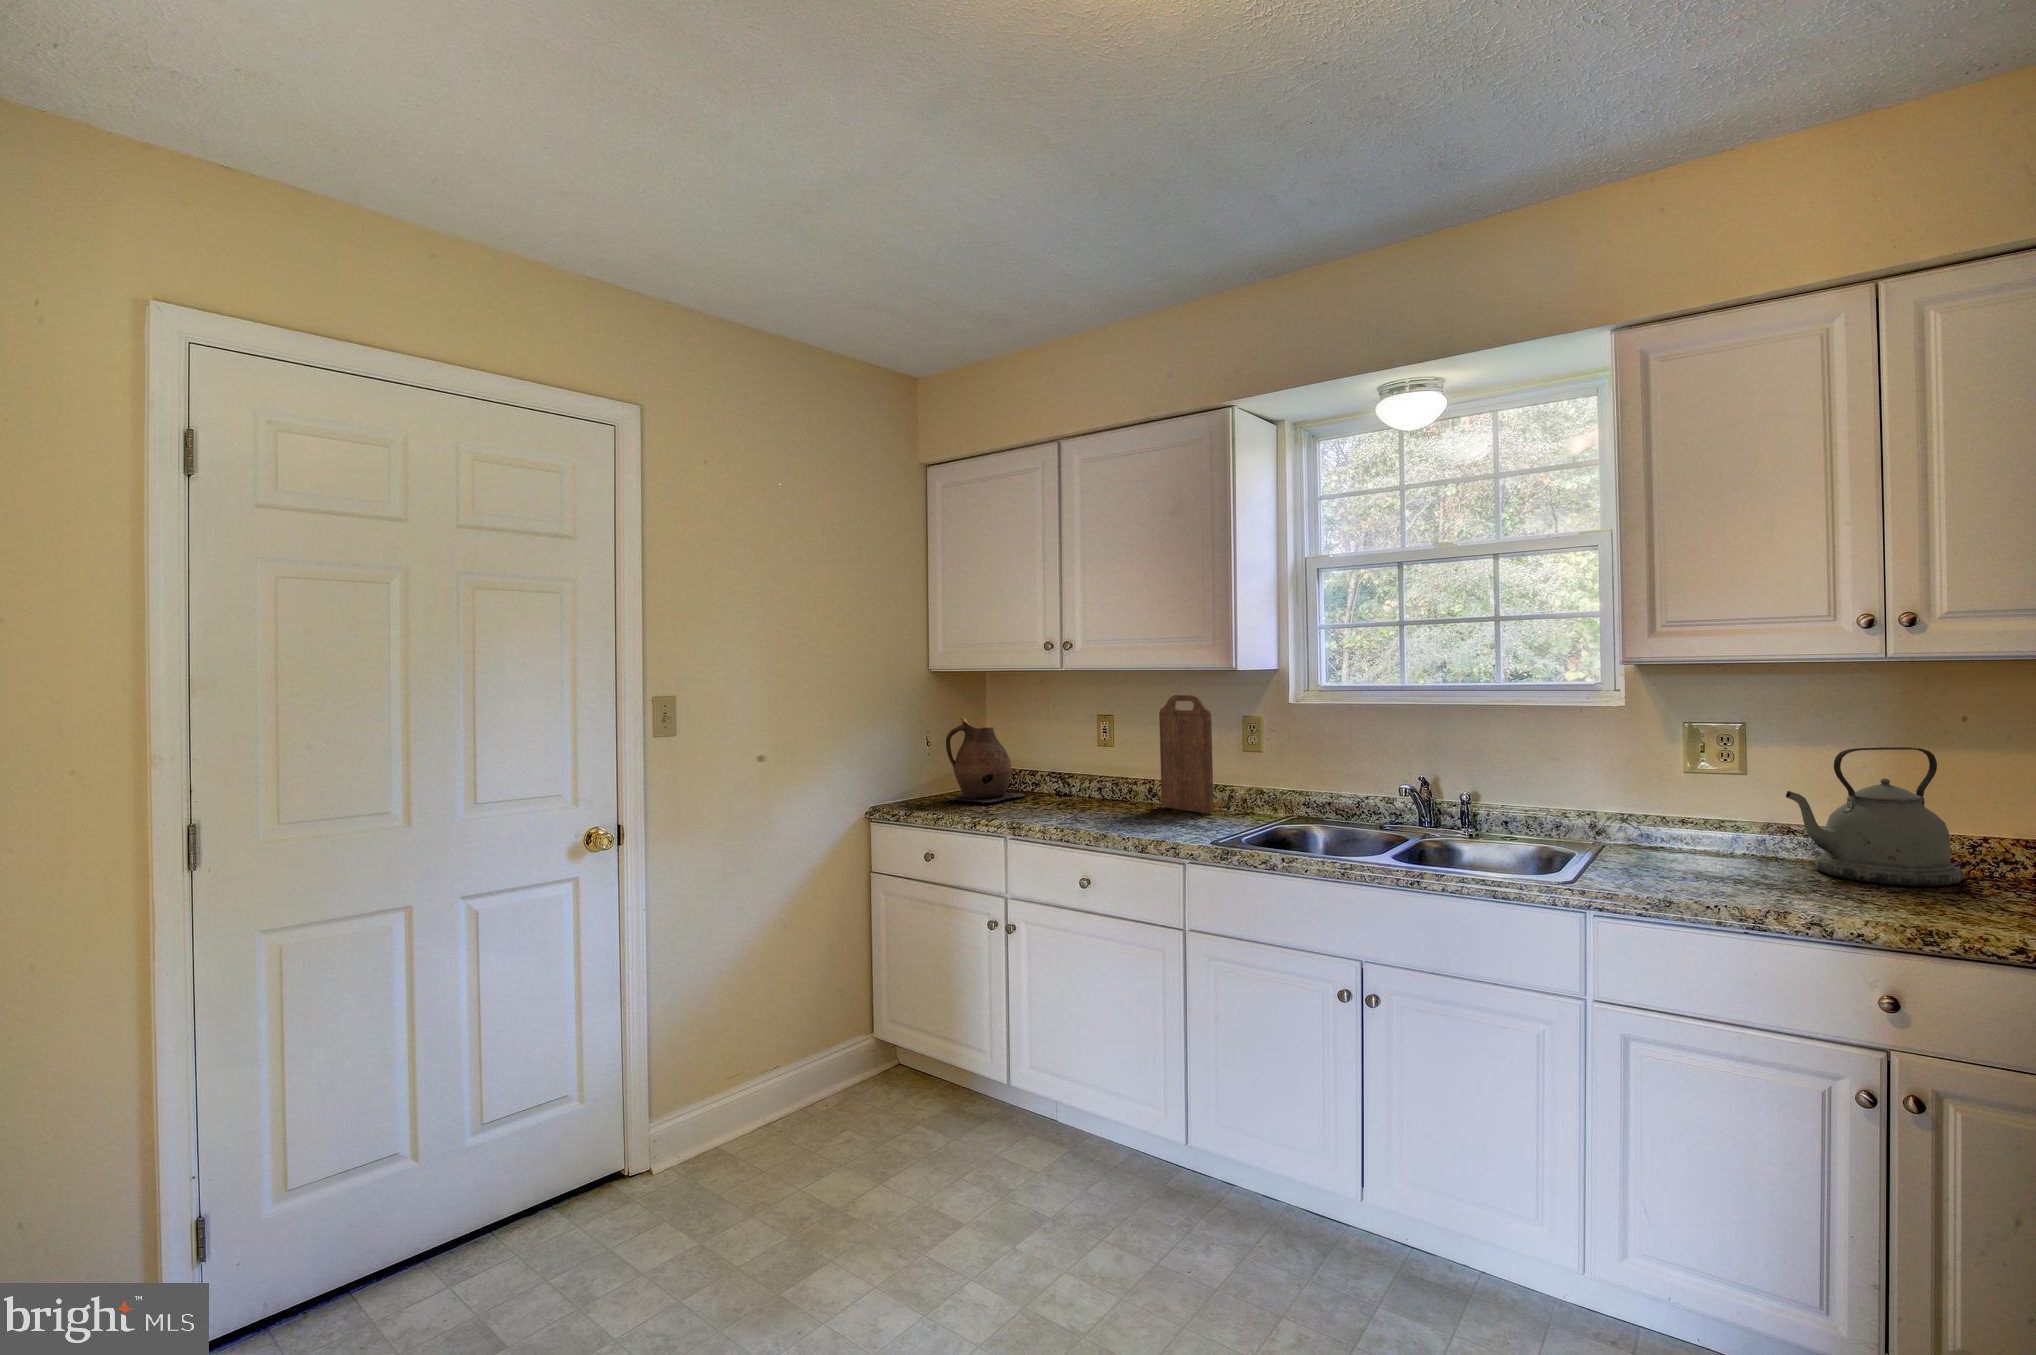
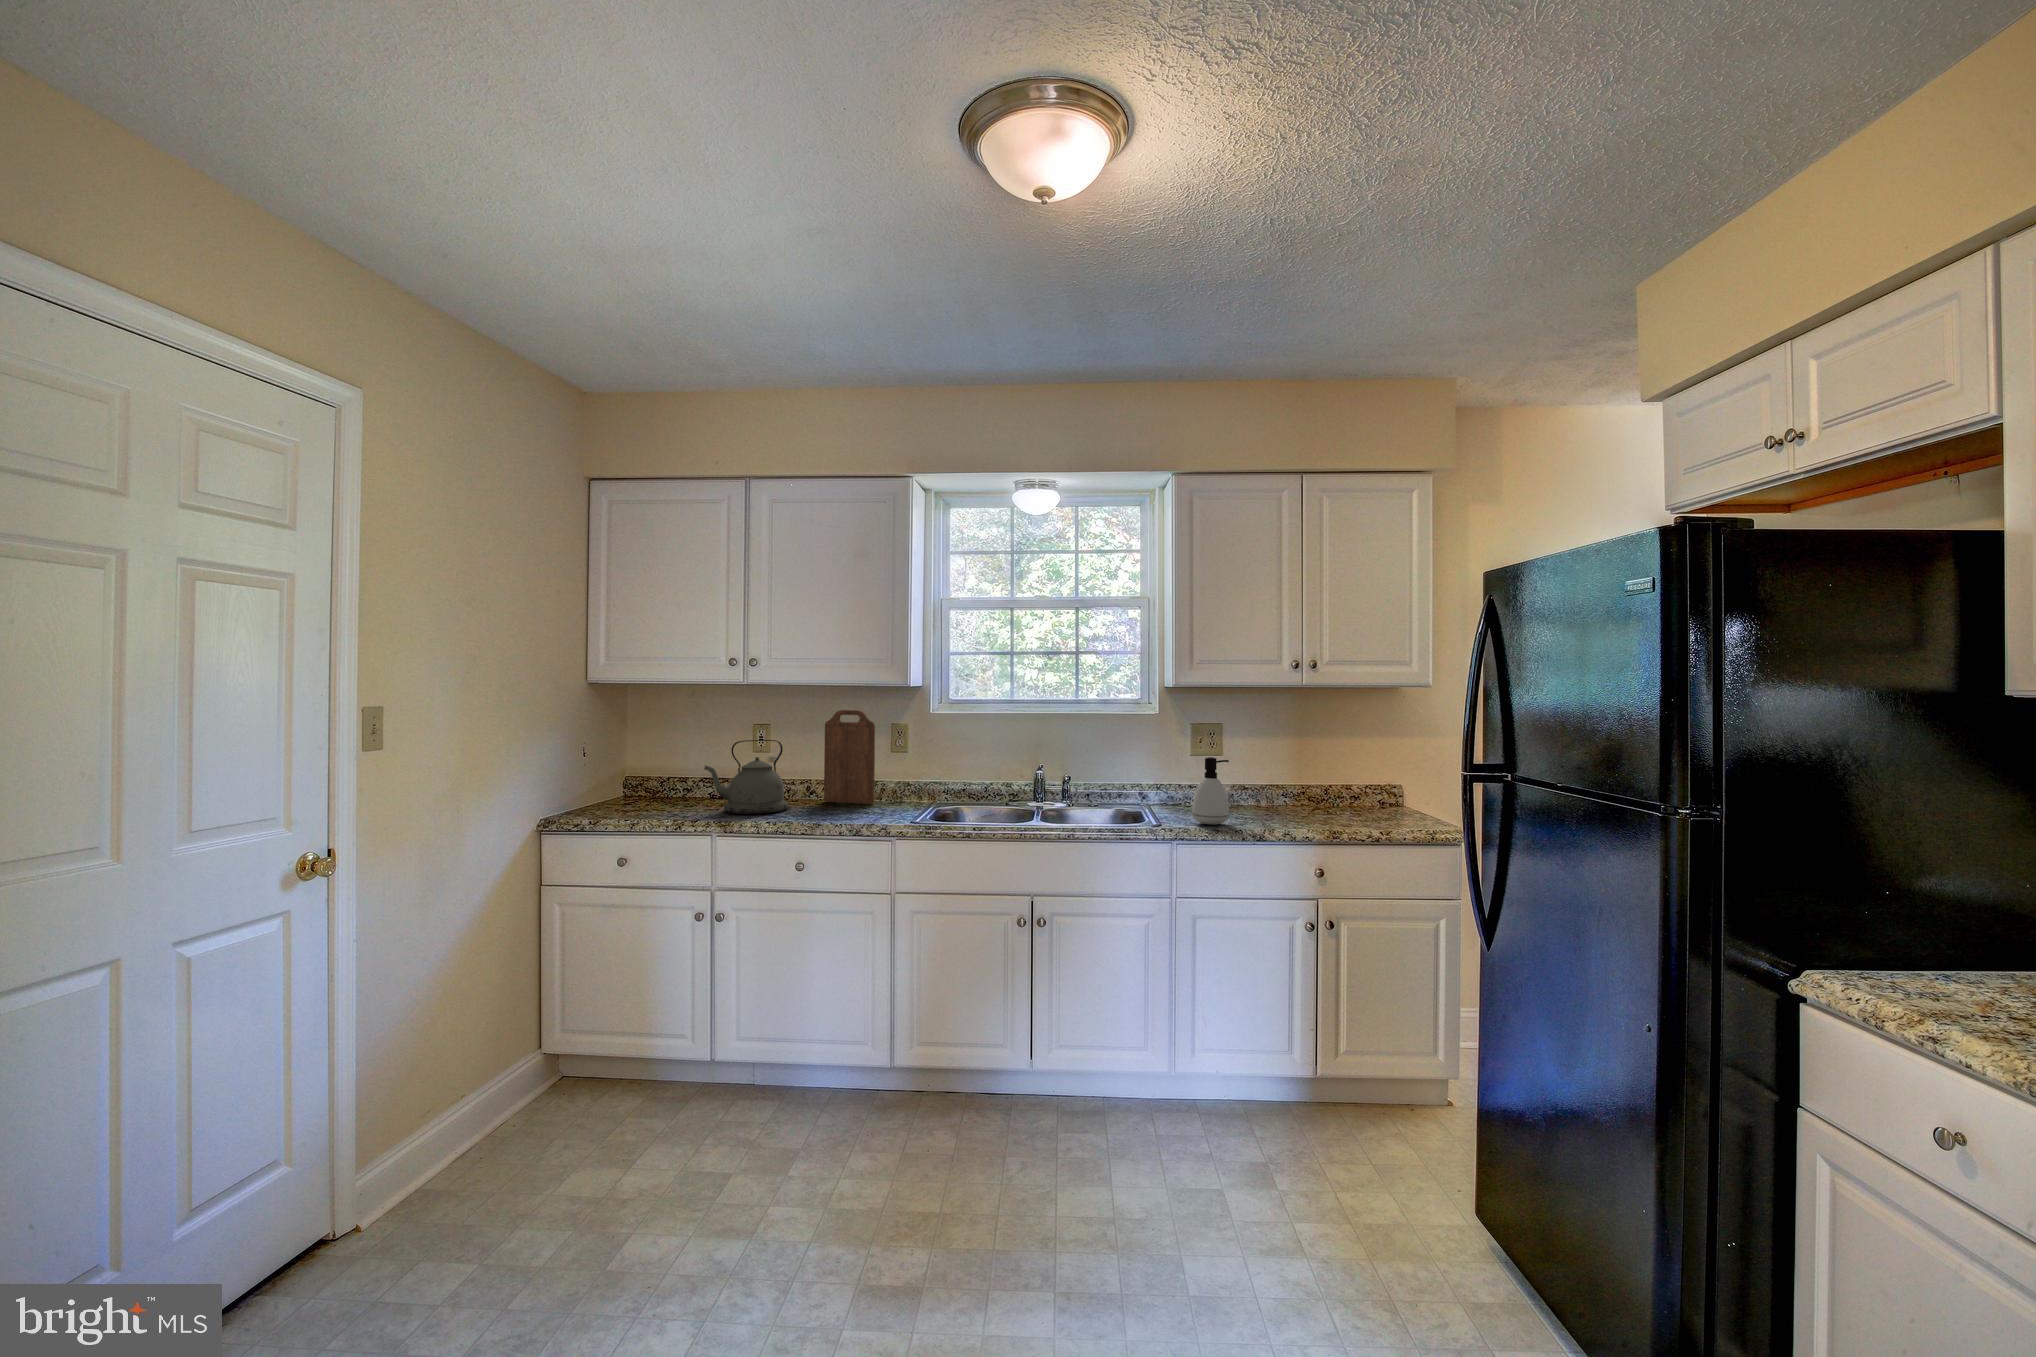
ceramic pitcher: present [946,718,1026,804] -> none [607,730,685,810]
kettle: present [1786,747,1963,886] -> present [704,740,789,814]
soap dispenser: none [1639,774,1714,889] -> present [1192,757,1229,825]

